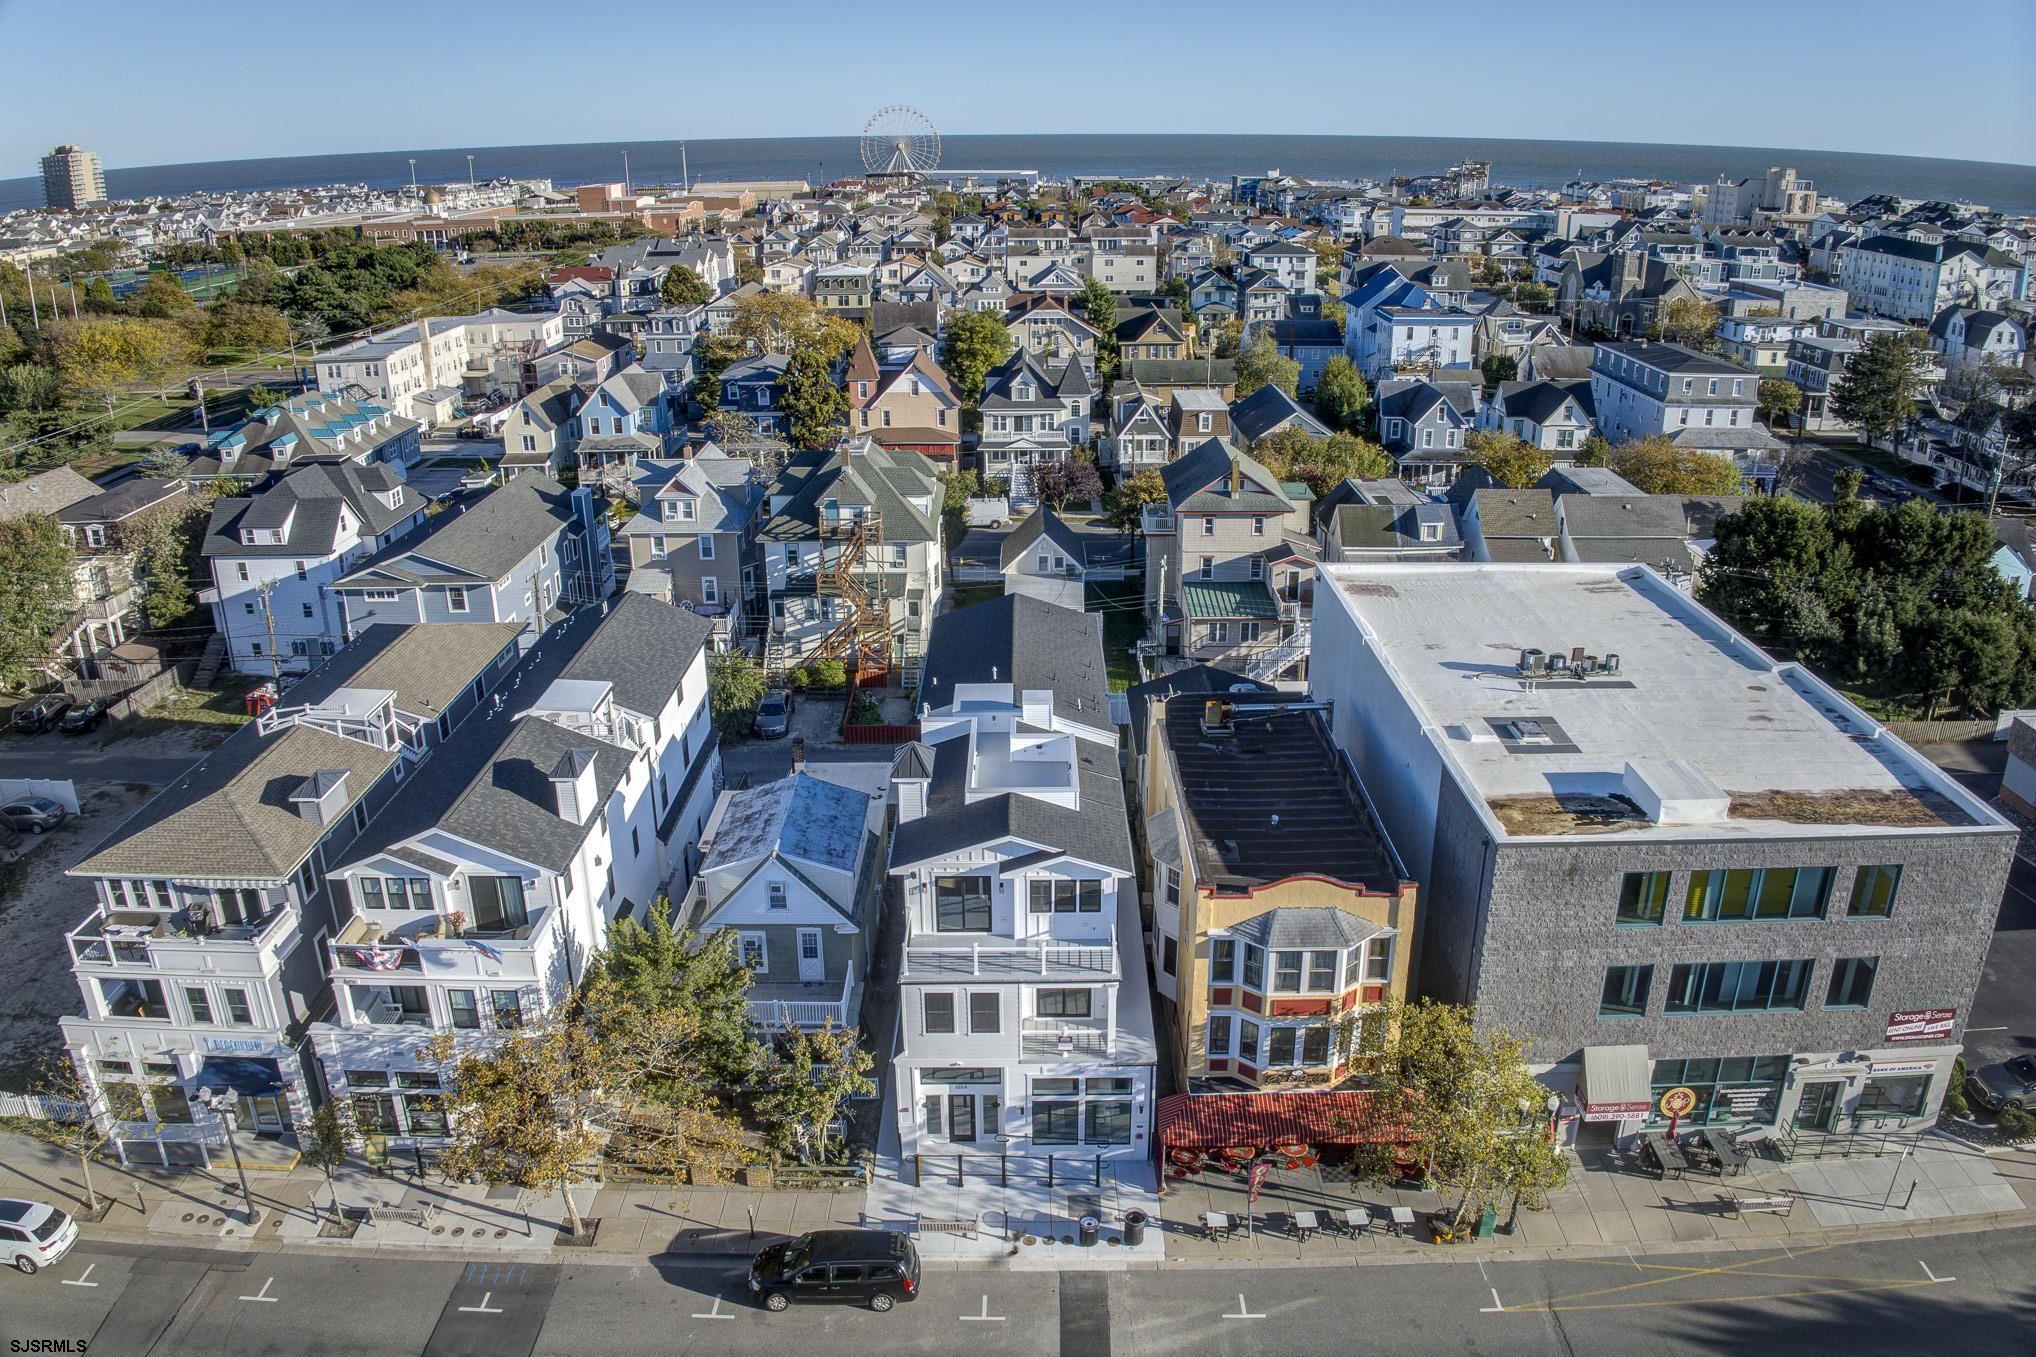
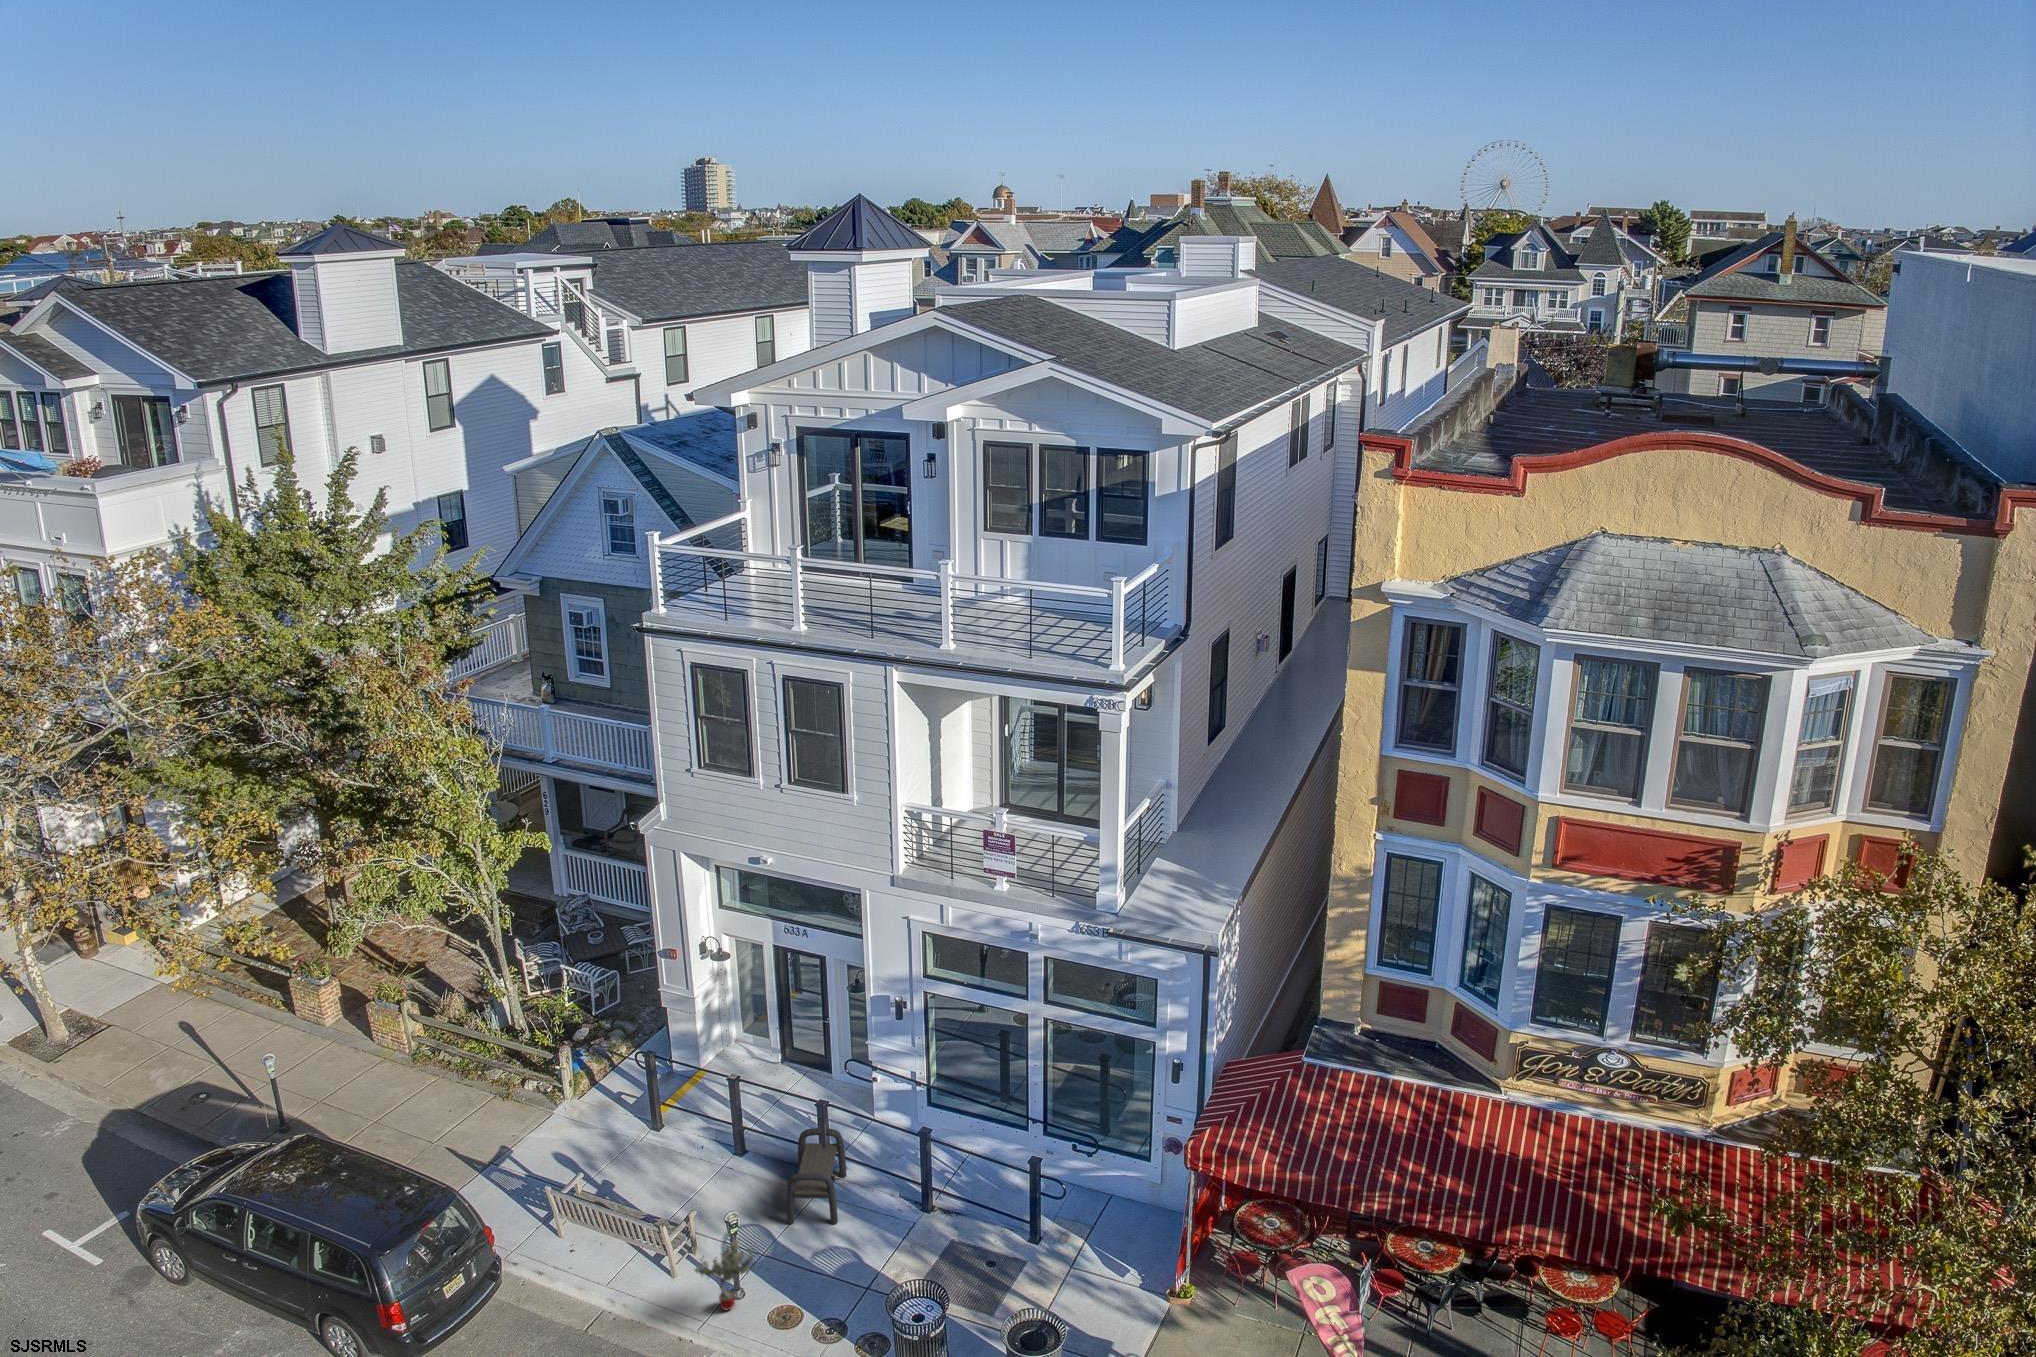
bench: none [1001,1170,1031,1213] -> present [787,1128,847,1225]

